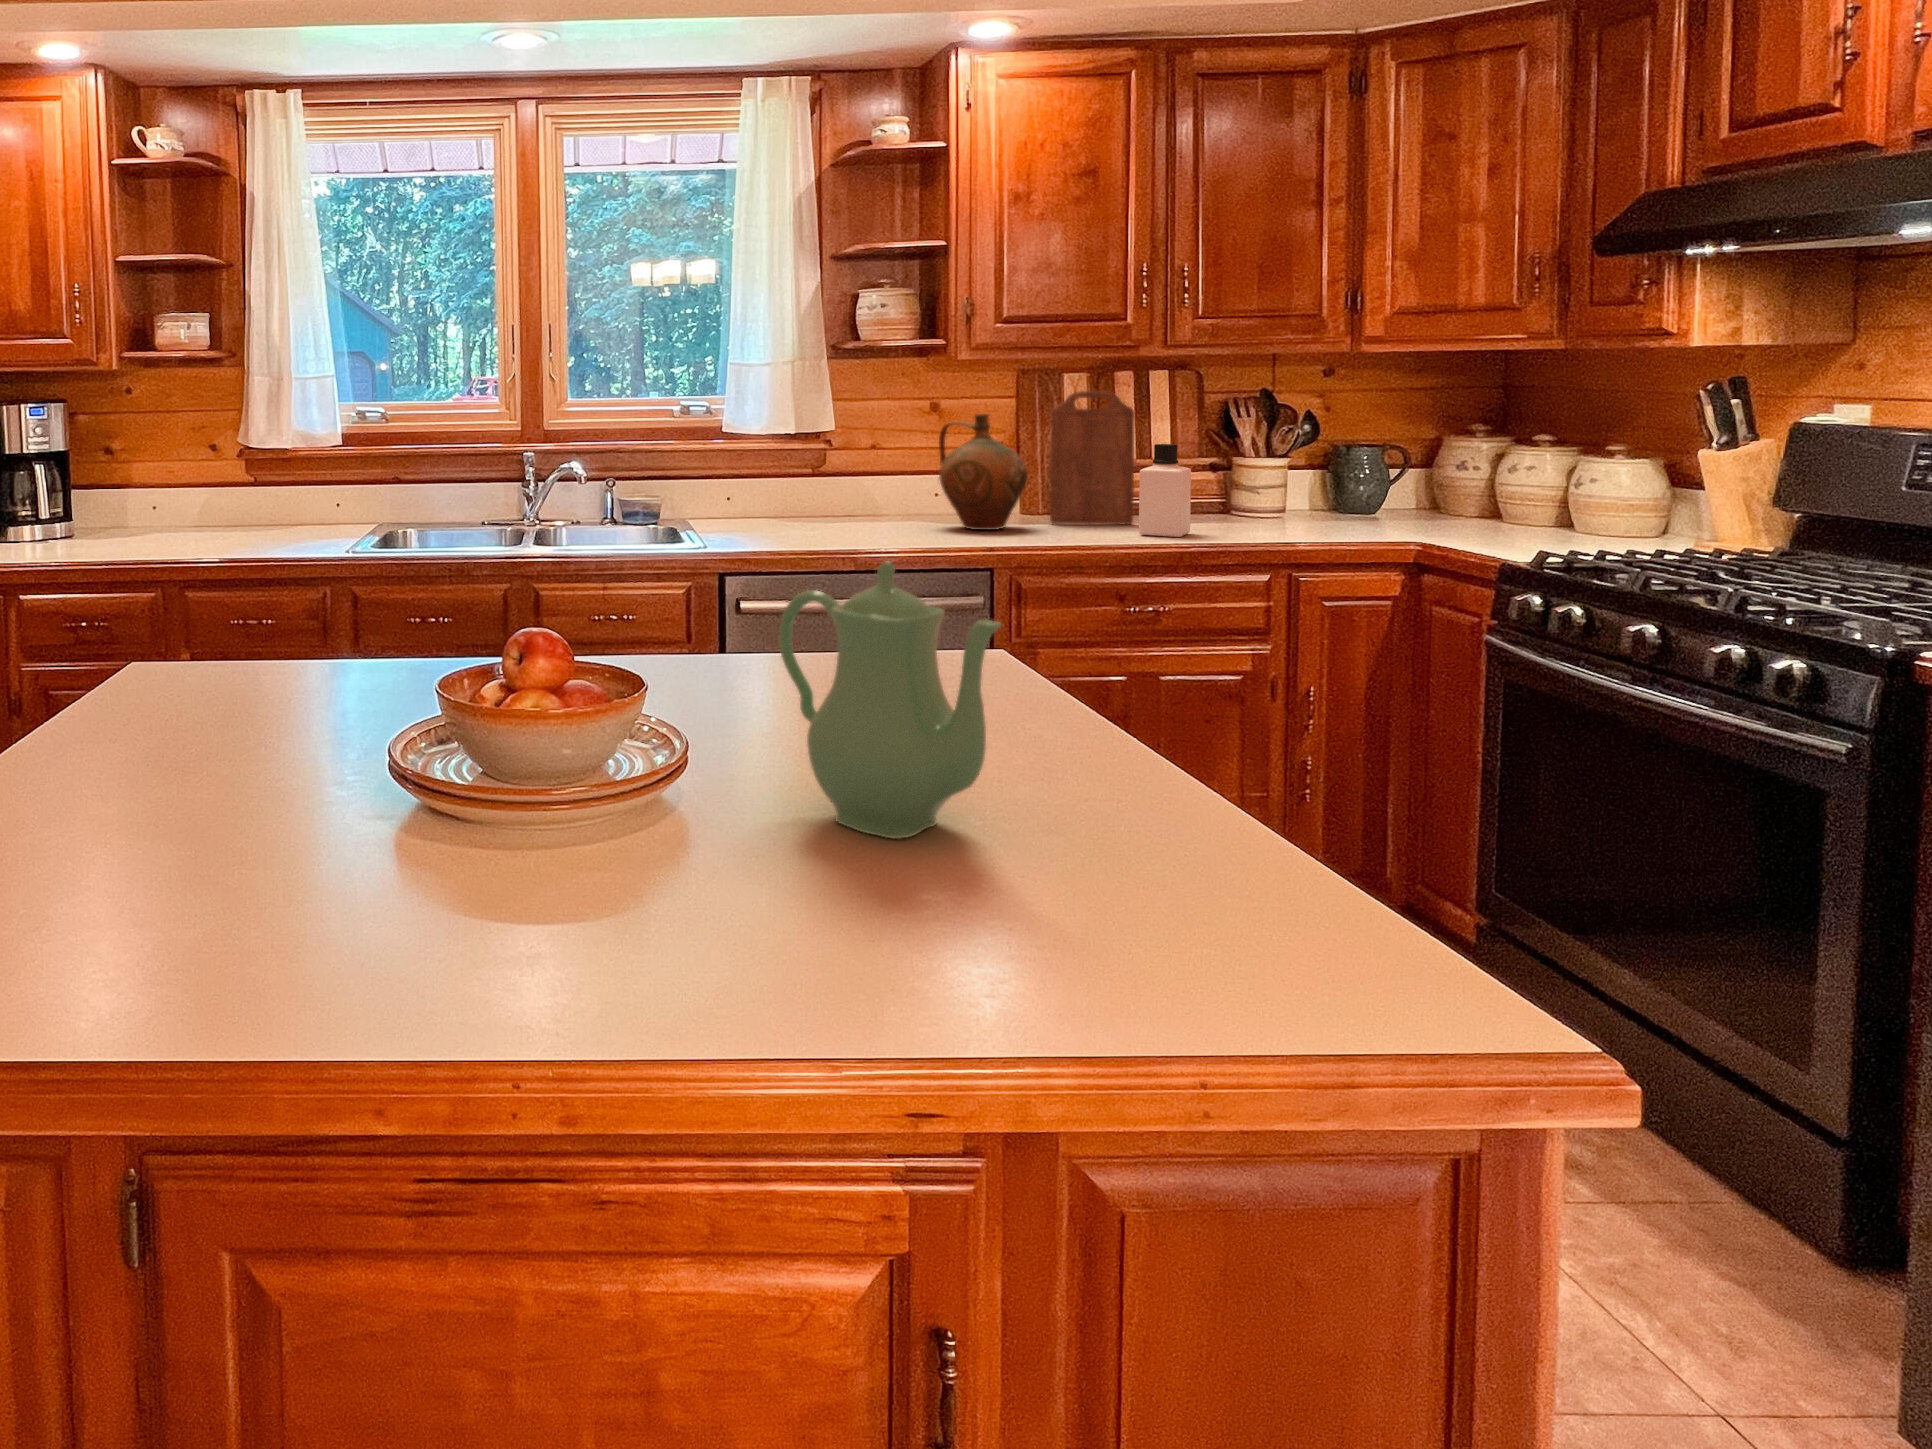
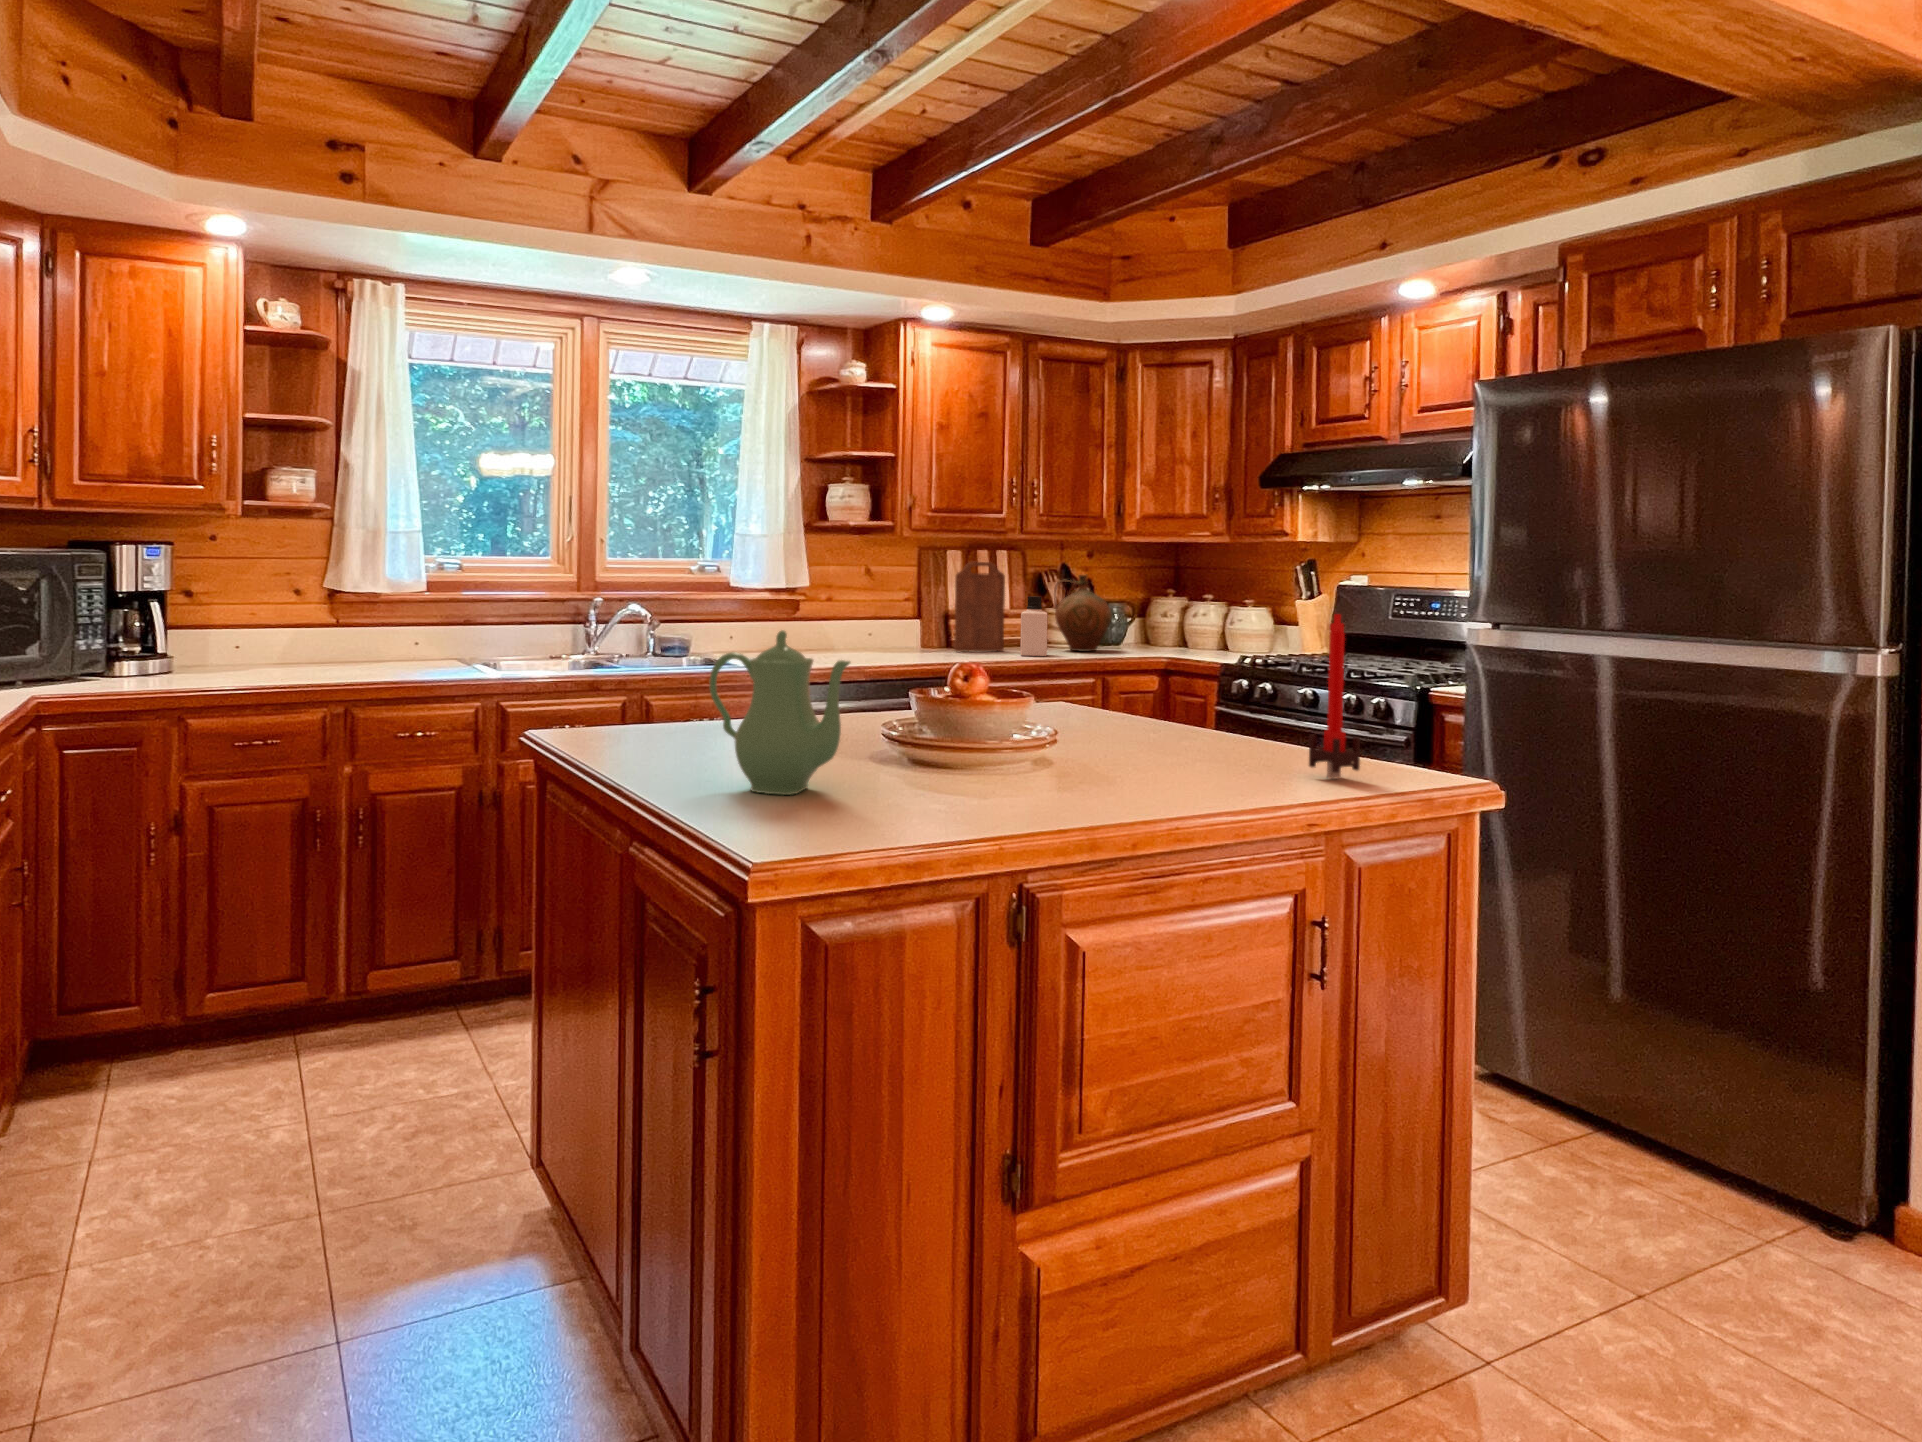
ceramic jug: present [939,414,1028,530] -> present [1054,575,1112,651]
candle: none [1144,552,1249,897] -> present [1309,614,1360,779]
teapot: present [779,561,1001,839] -> present [709,630,850,795]

